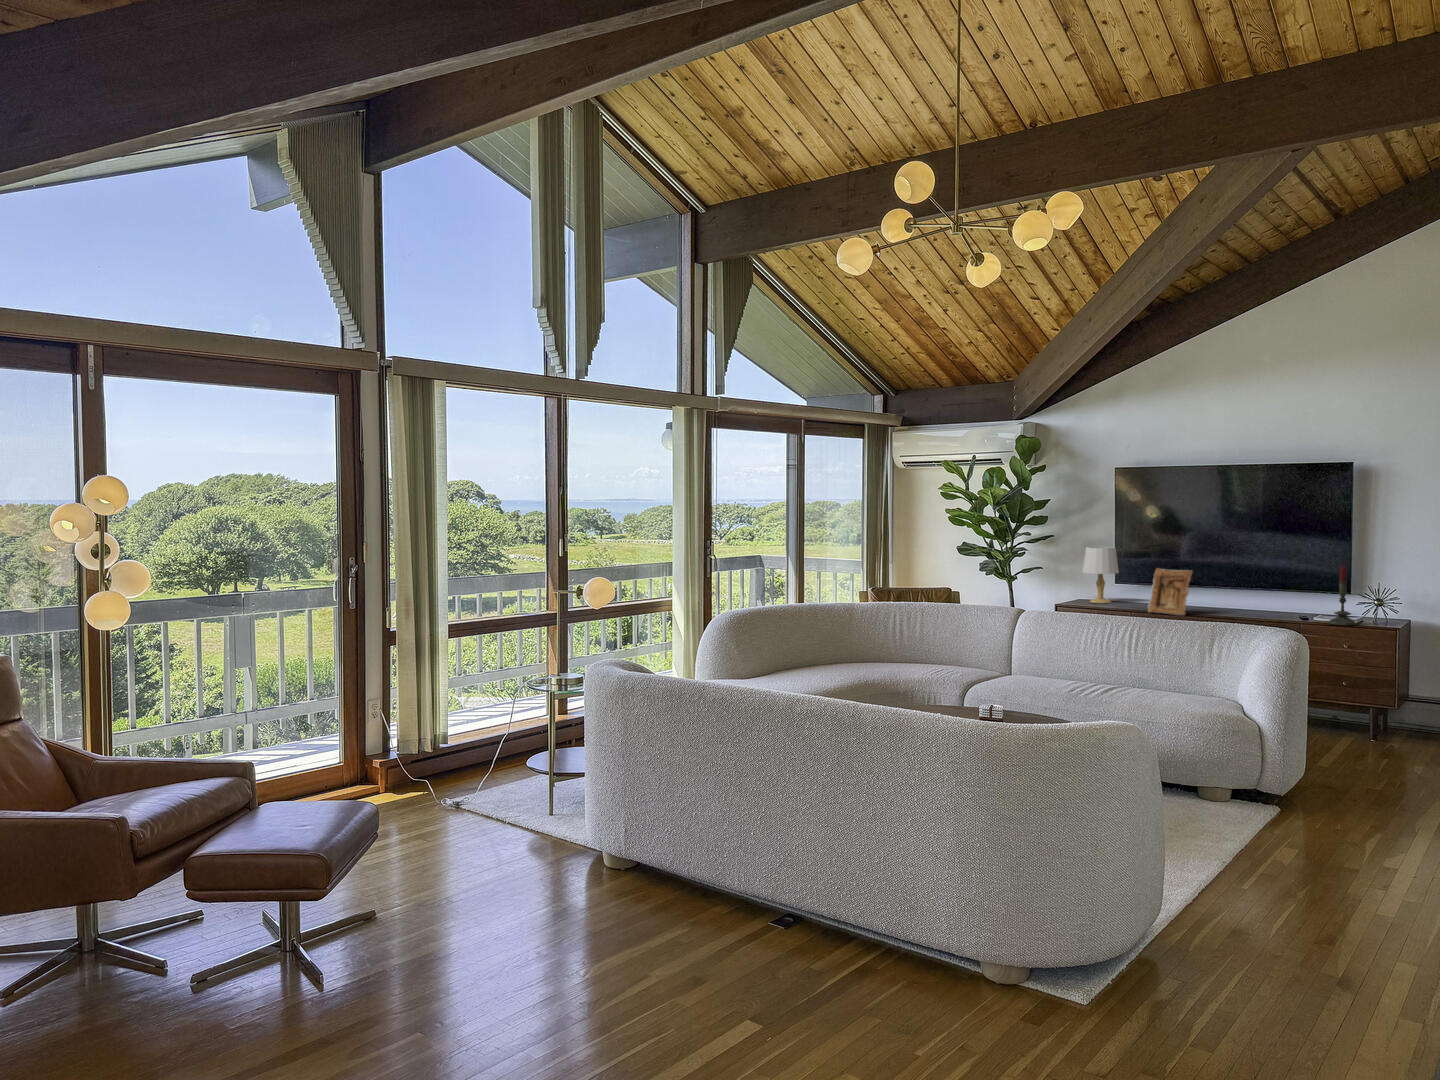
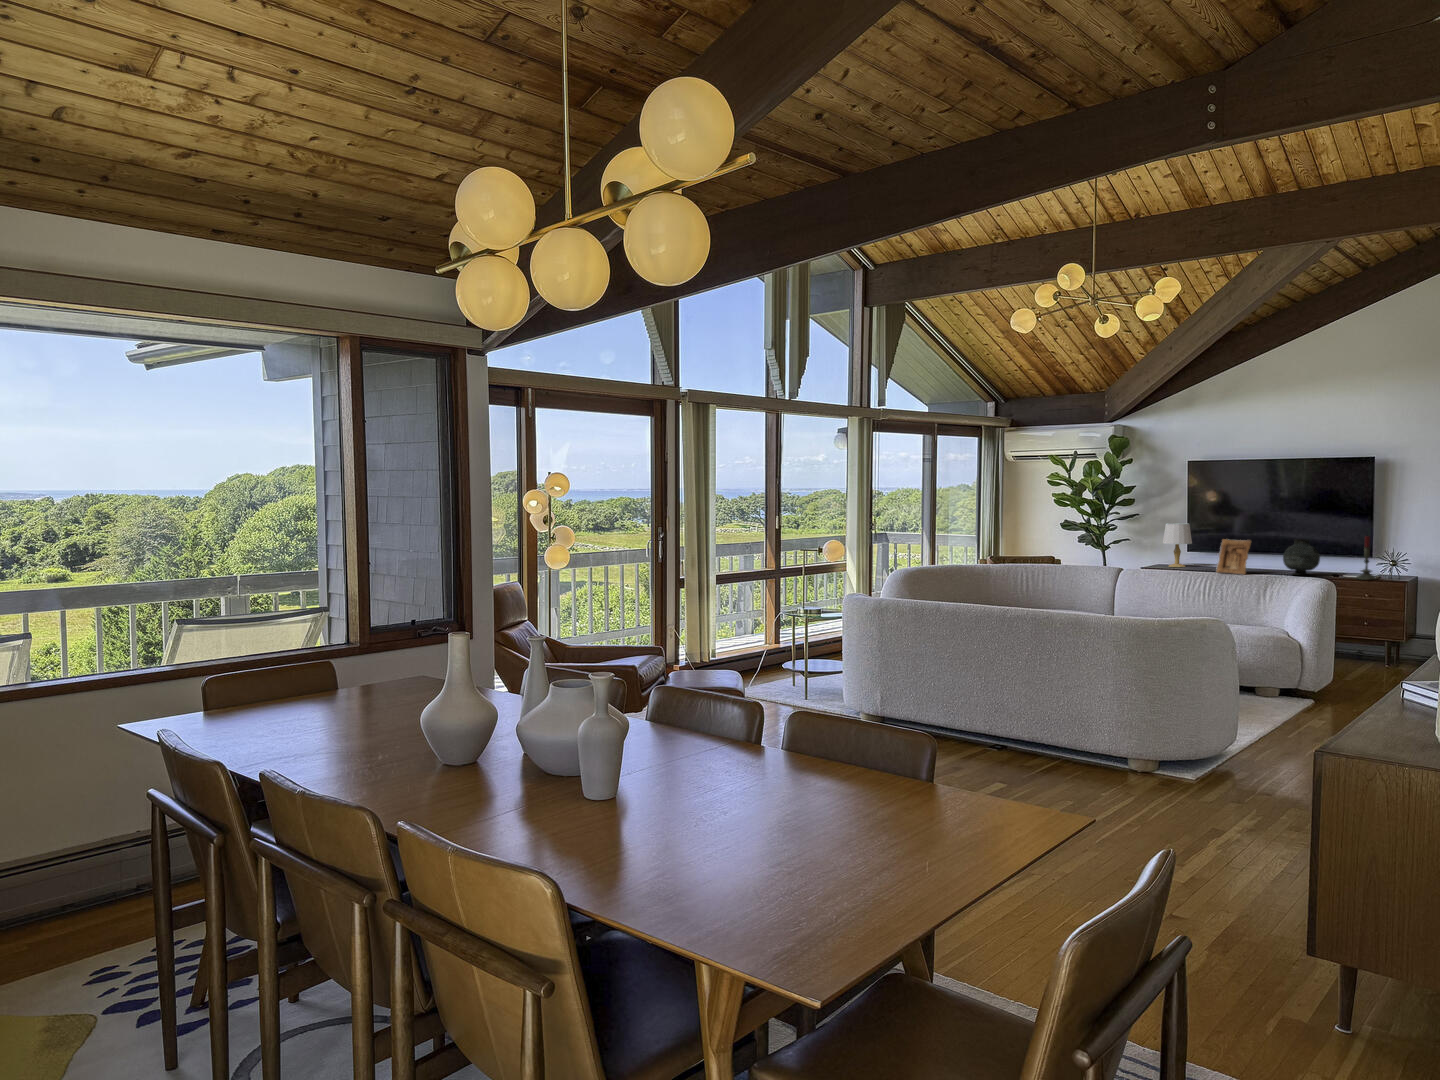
vase: none [1233,569,1281,617] -> present [1283,539,1320,575]

